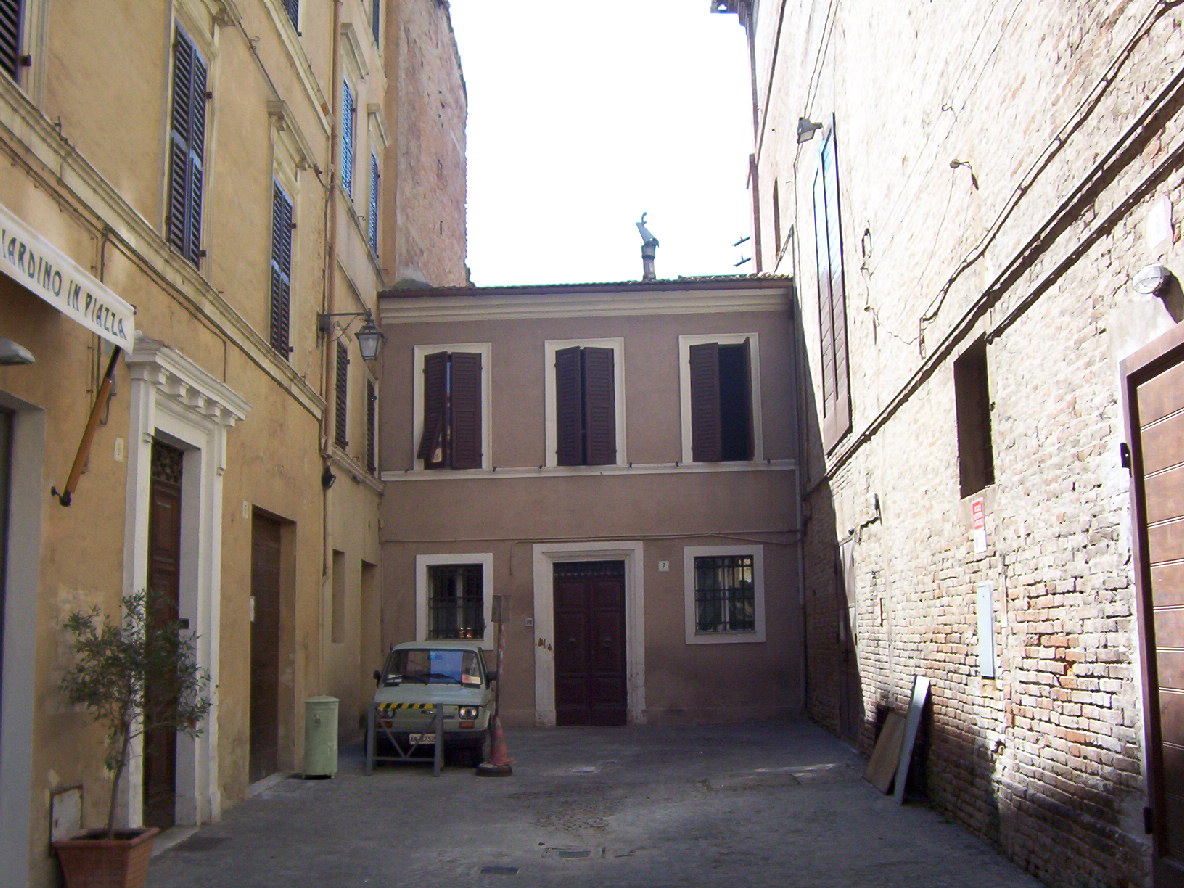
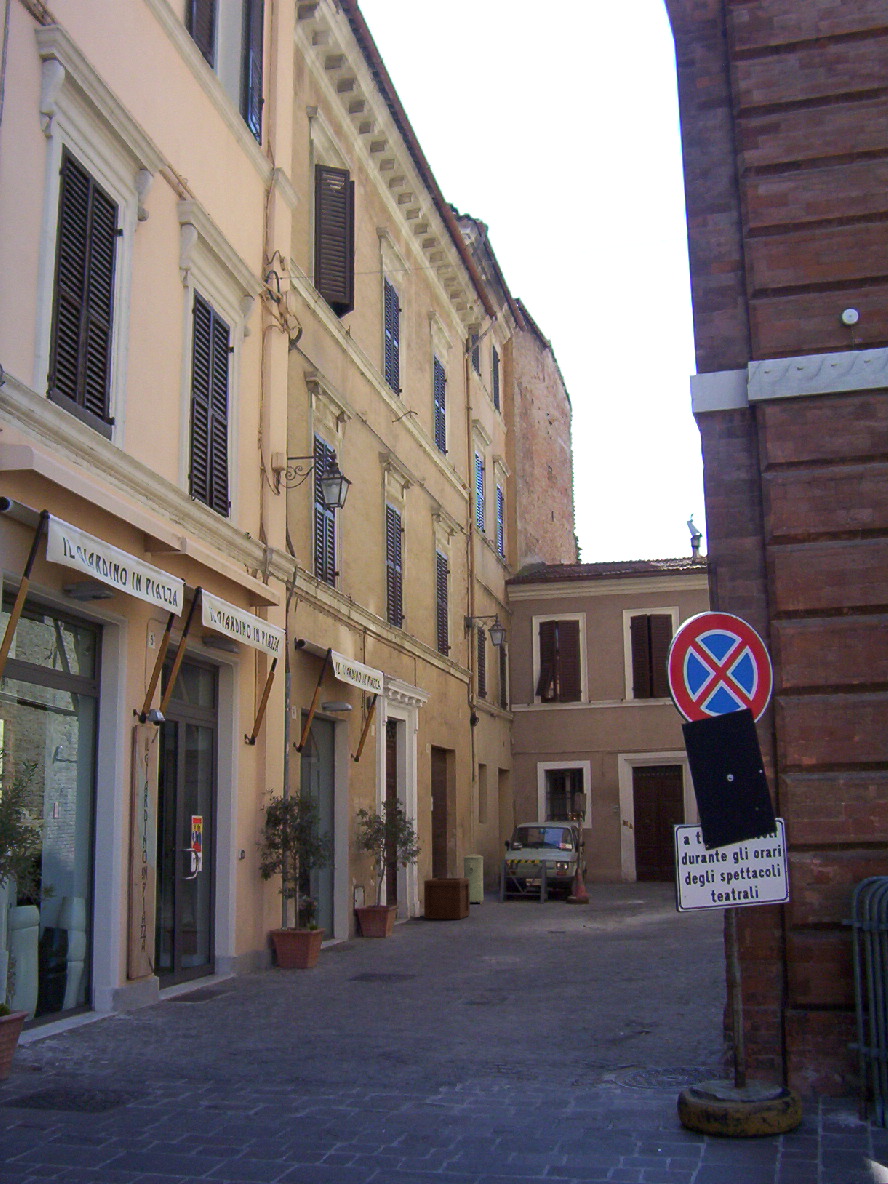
wooden crate: none [228,743,316,823] -> present [424,878,470,919]

